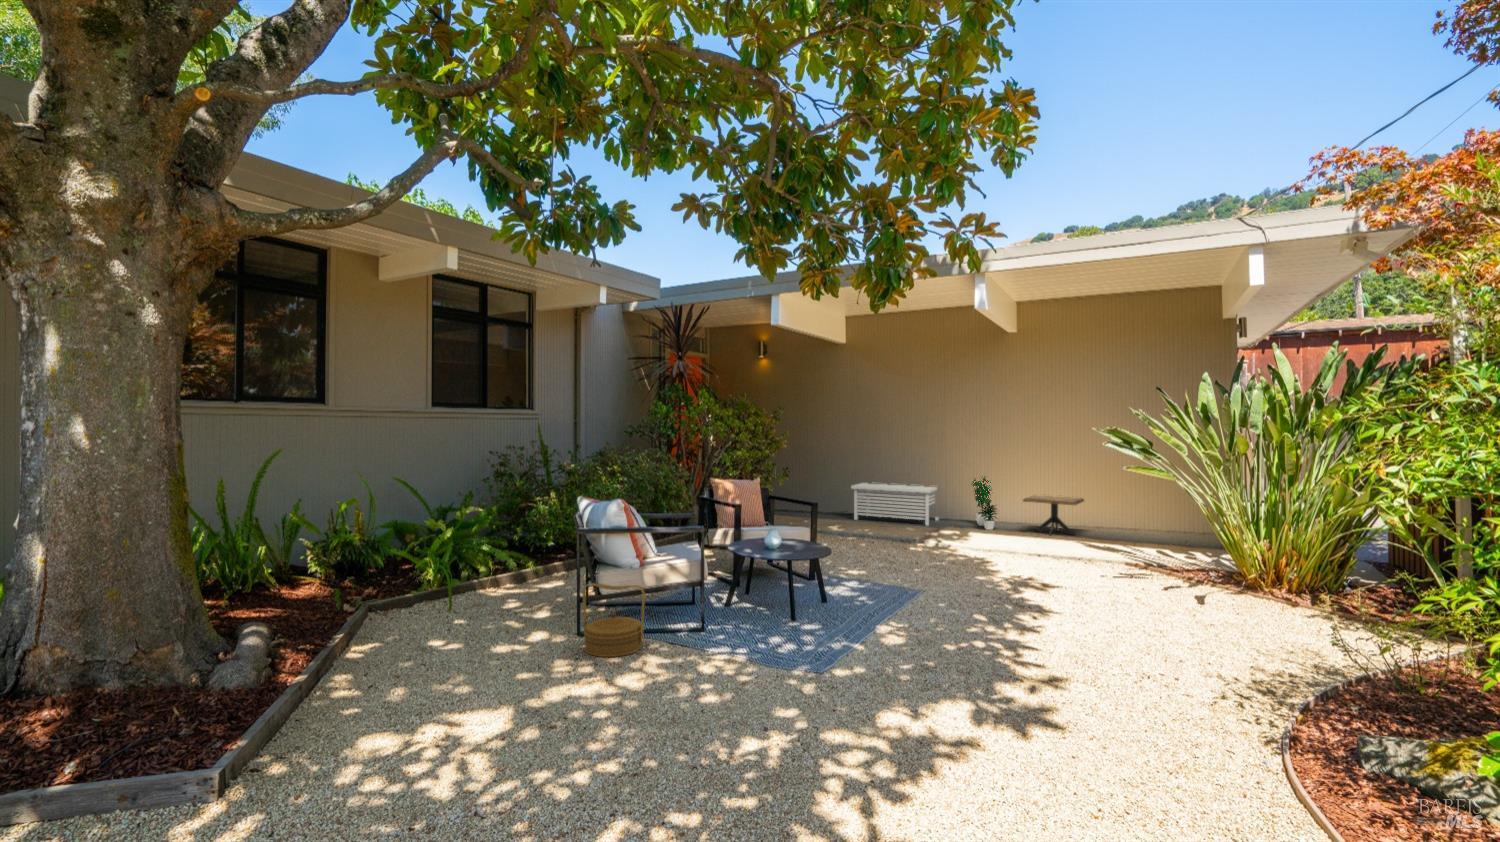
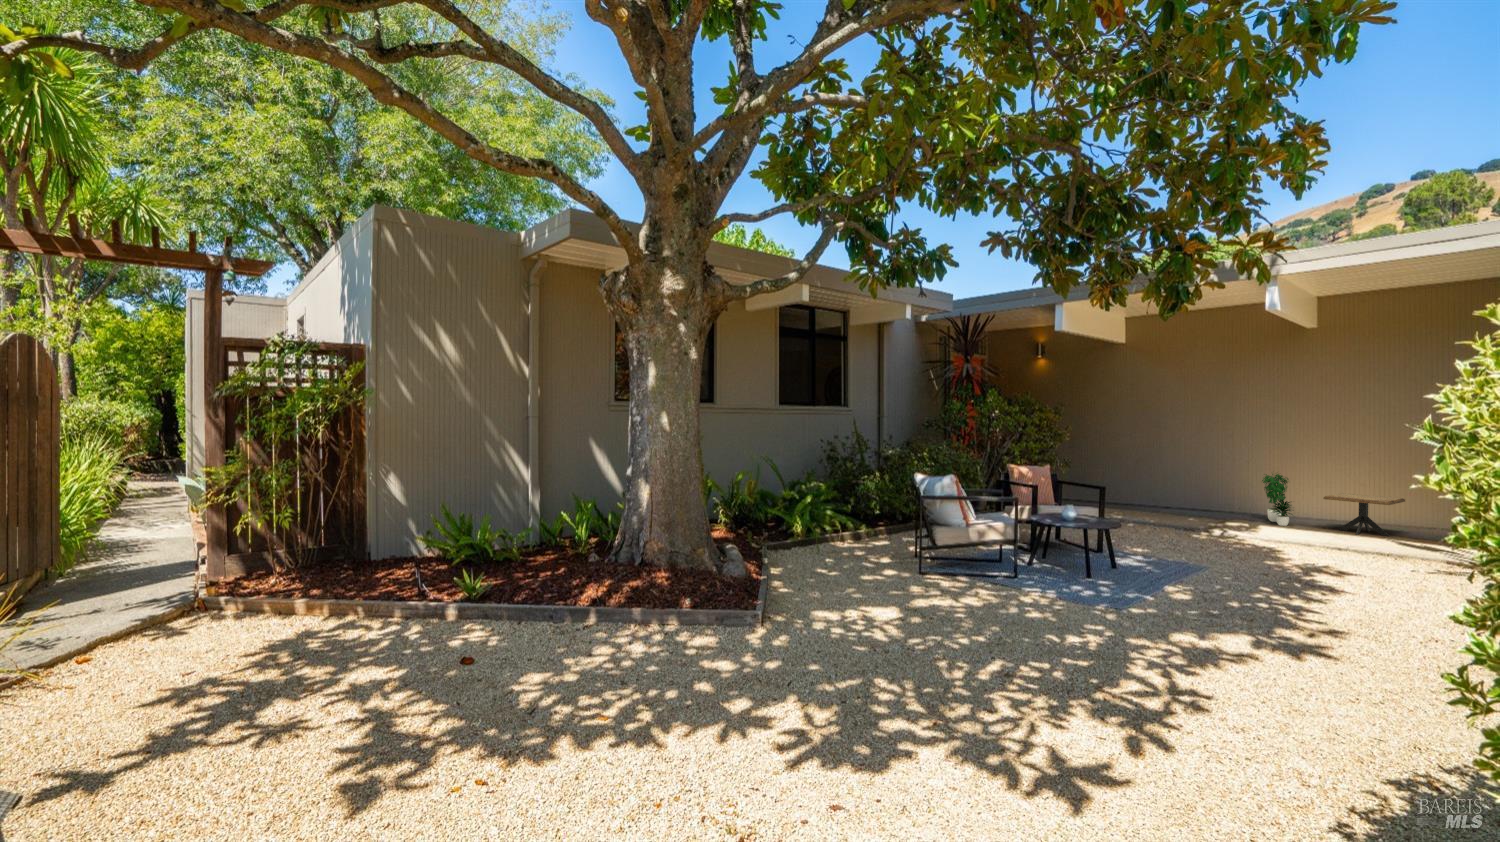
storage bench: present [851,483,939,525] -> none [1127,476,1226,519]
woven basket: present [582,583,645,657] -> none [924,532,972,584]

